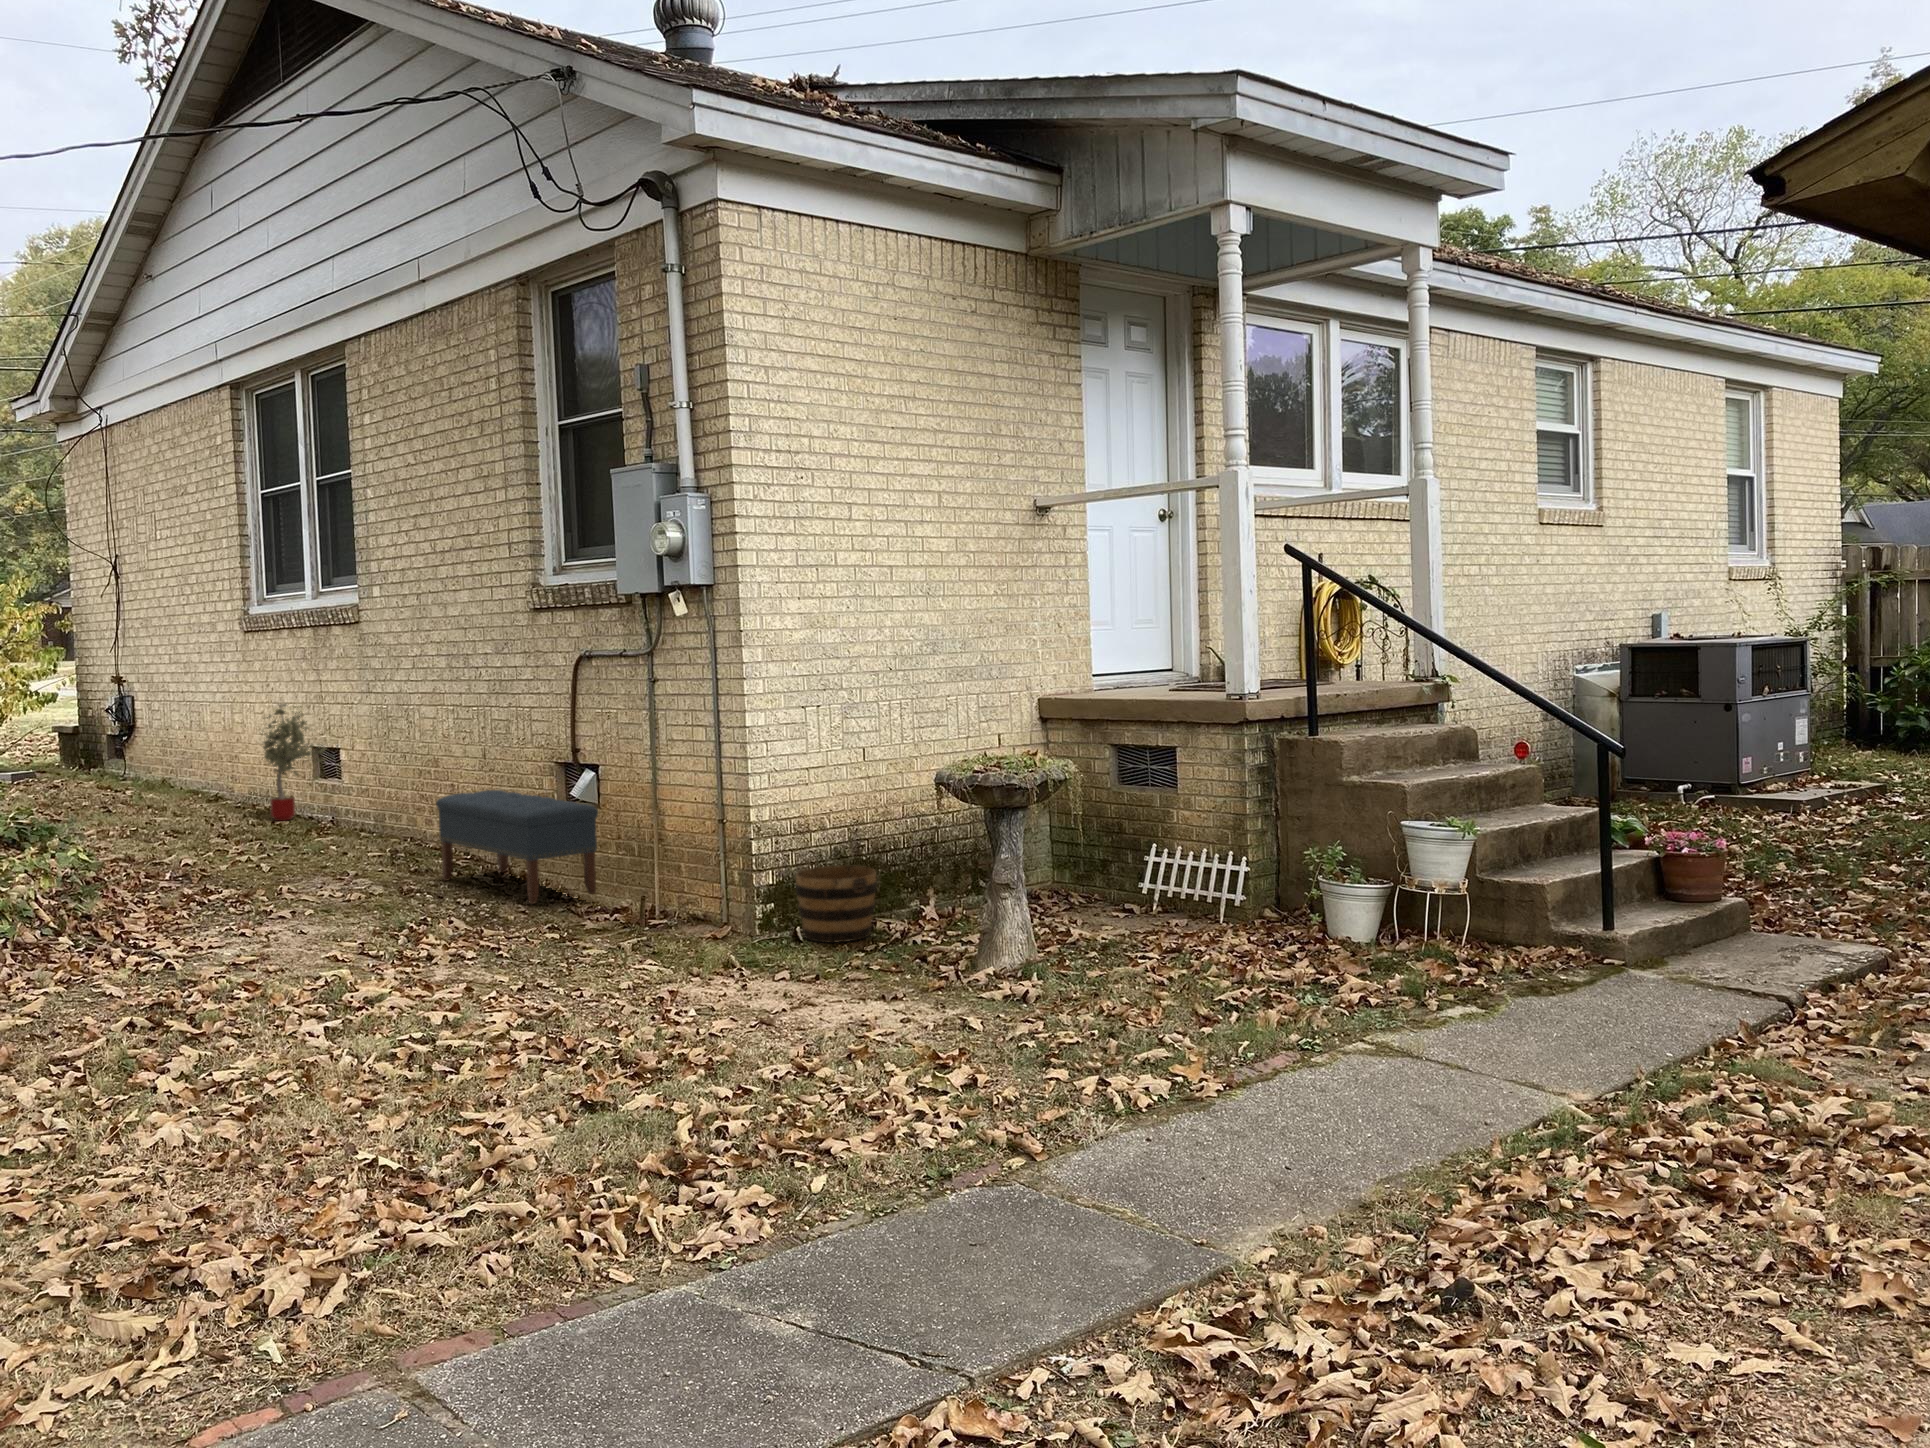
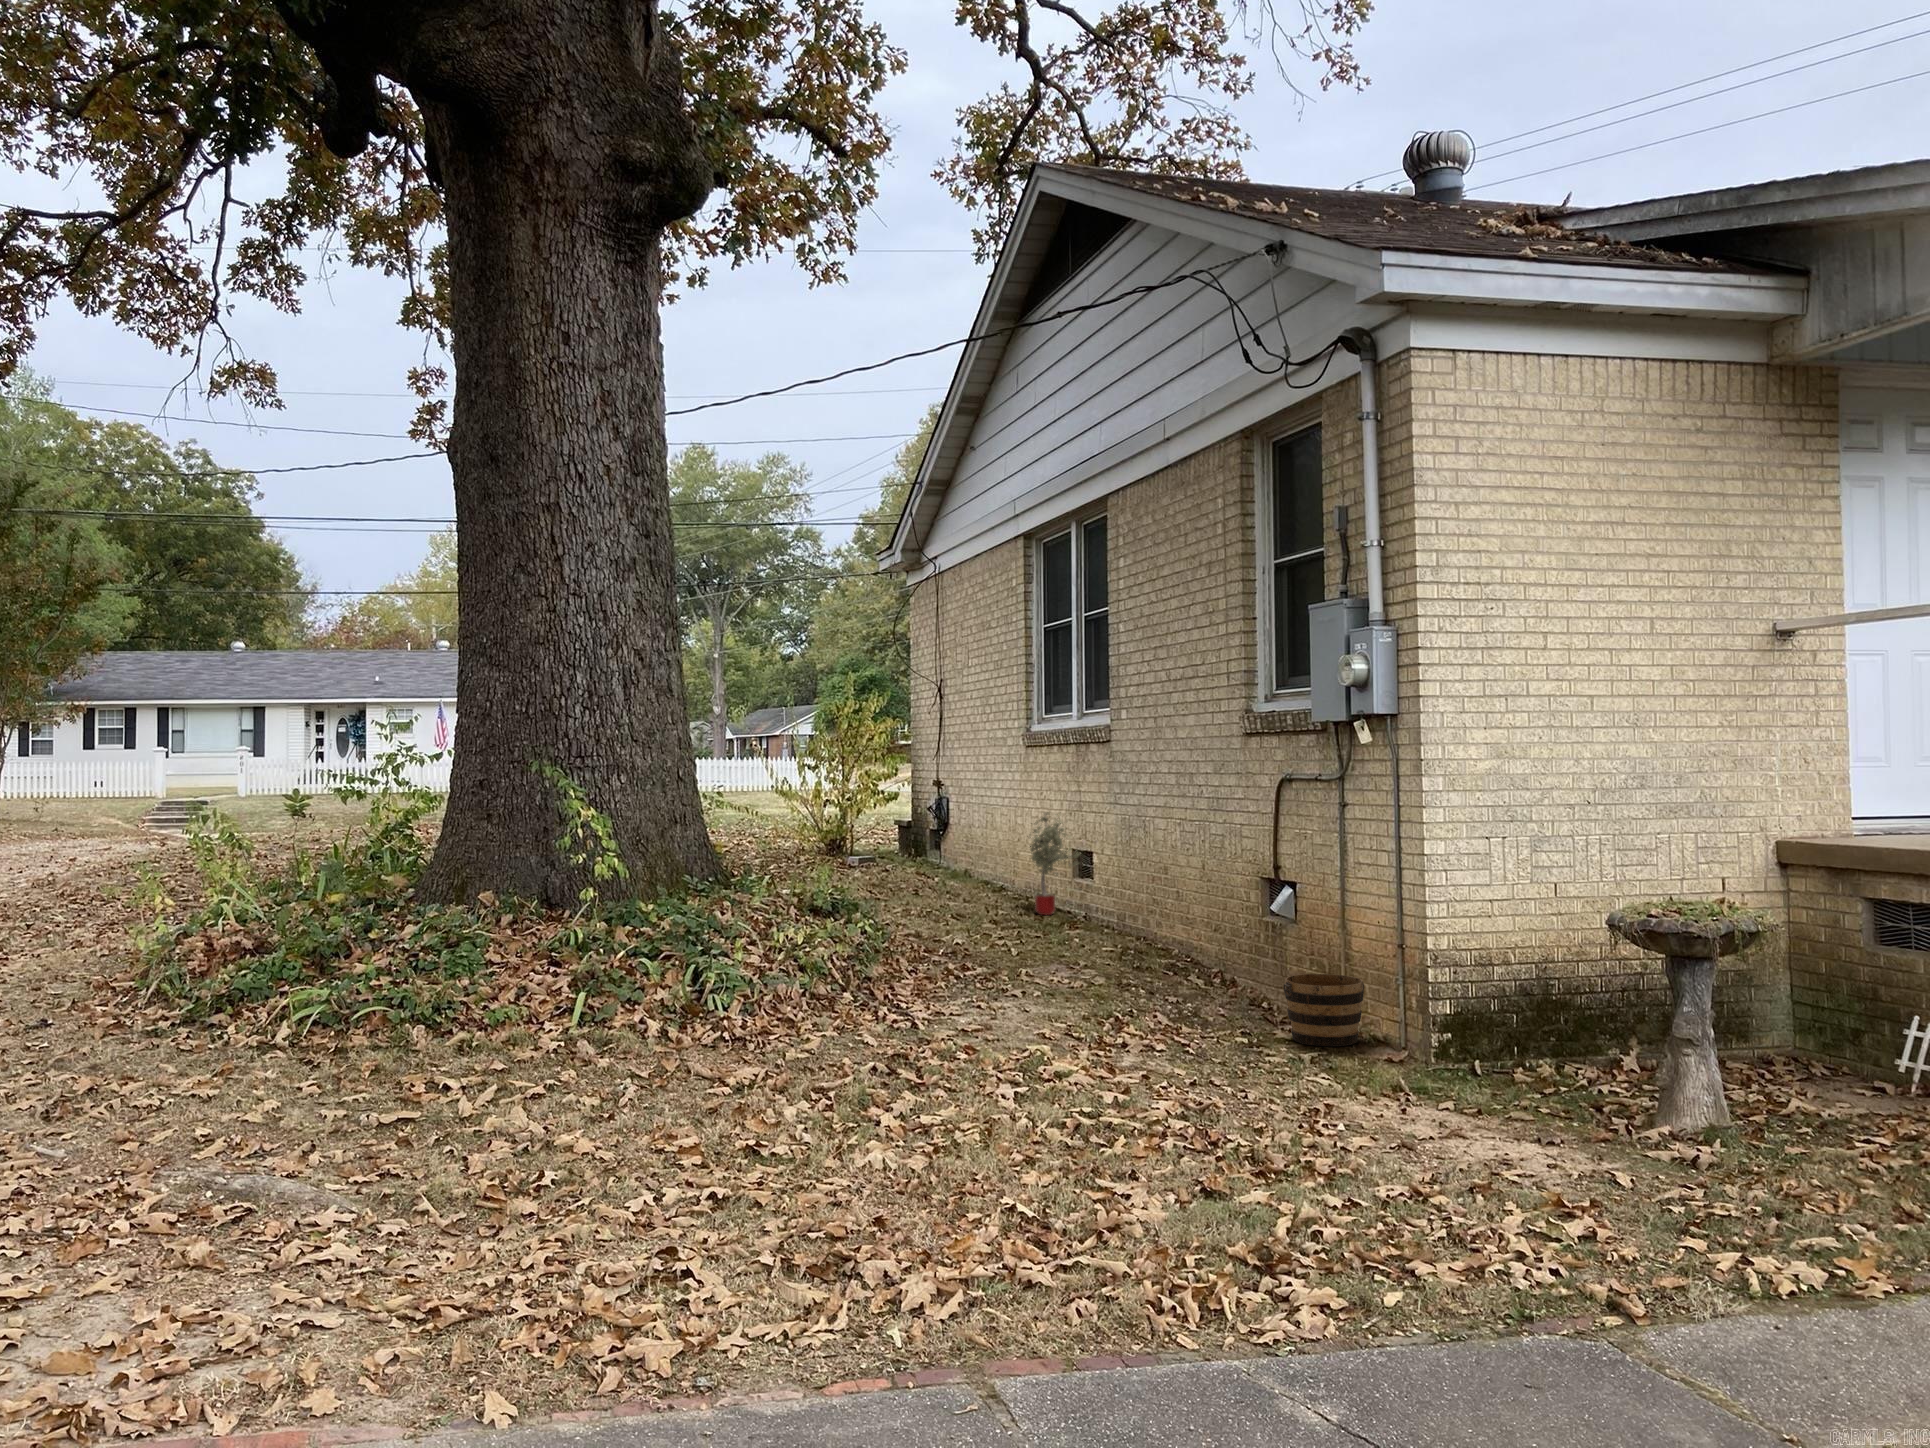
bench: present [436,790,598,904] -> none [1153,899,1292,1008]
bucket: present [795,865,877,942] -> present [1284,974,1364,1046]

